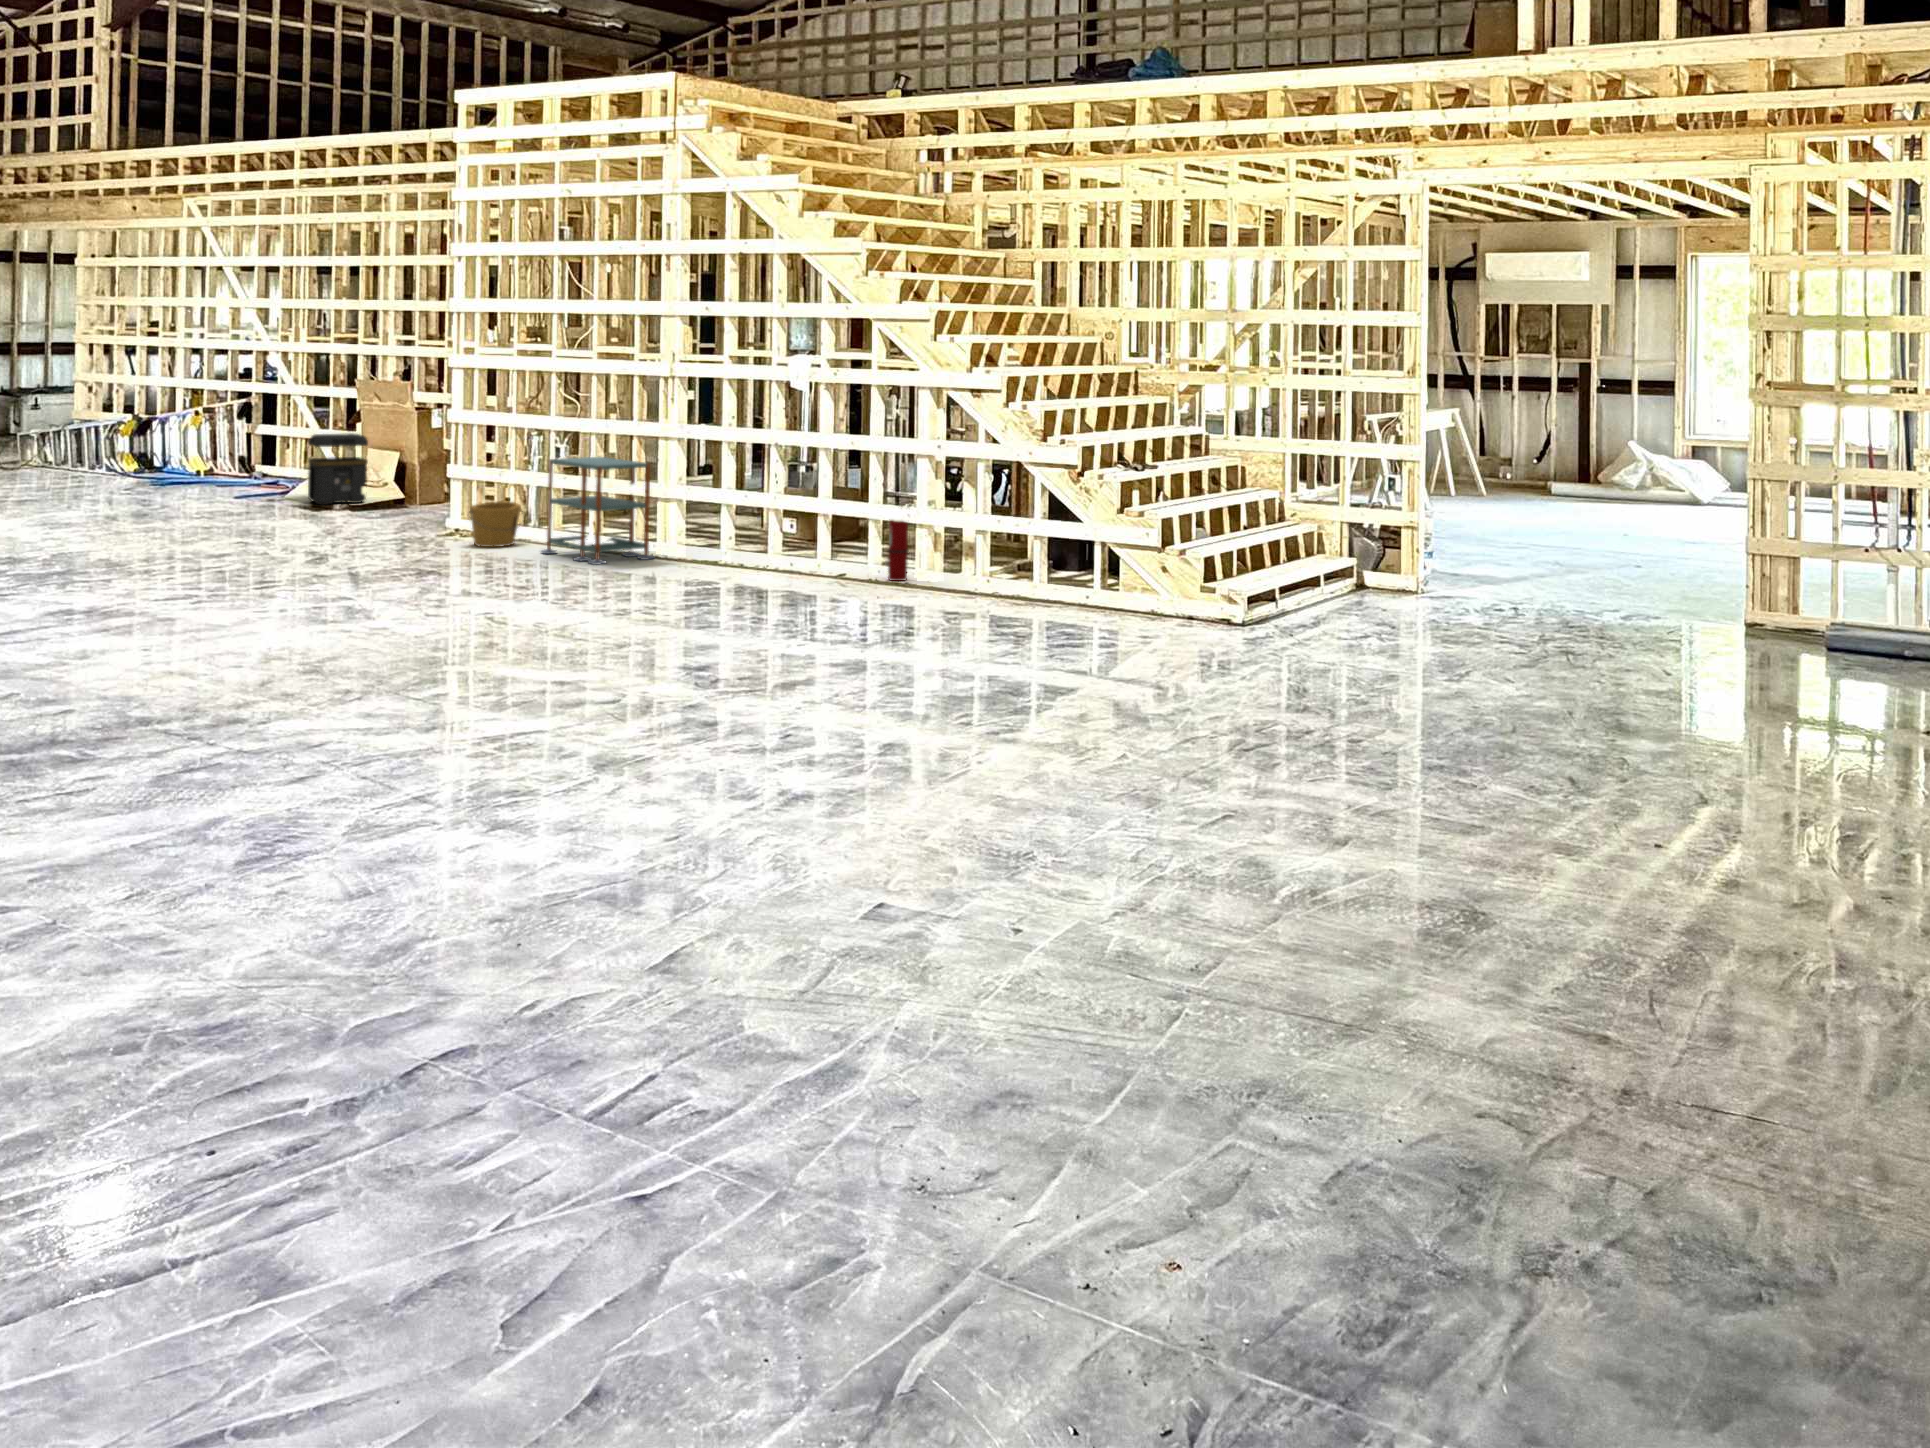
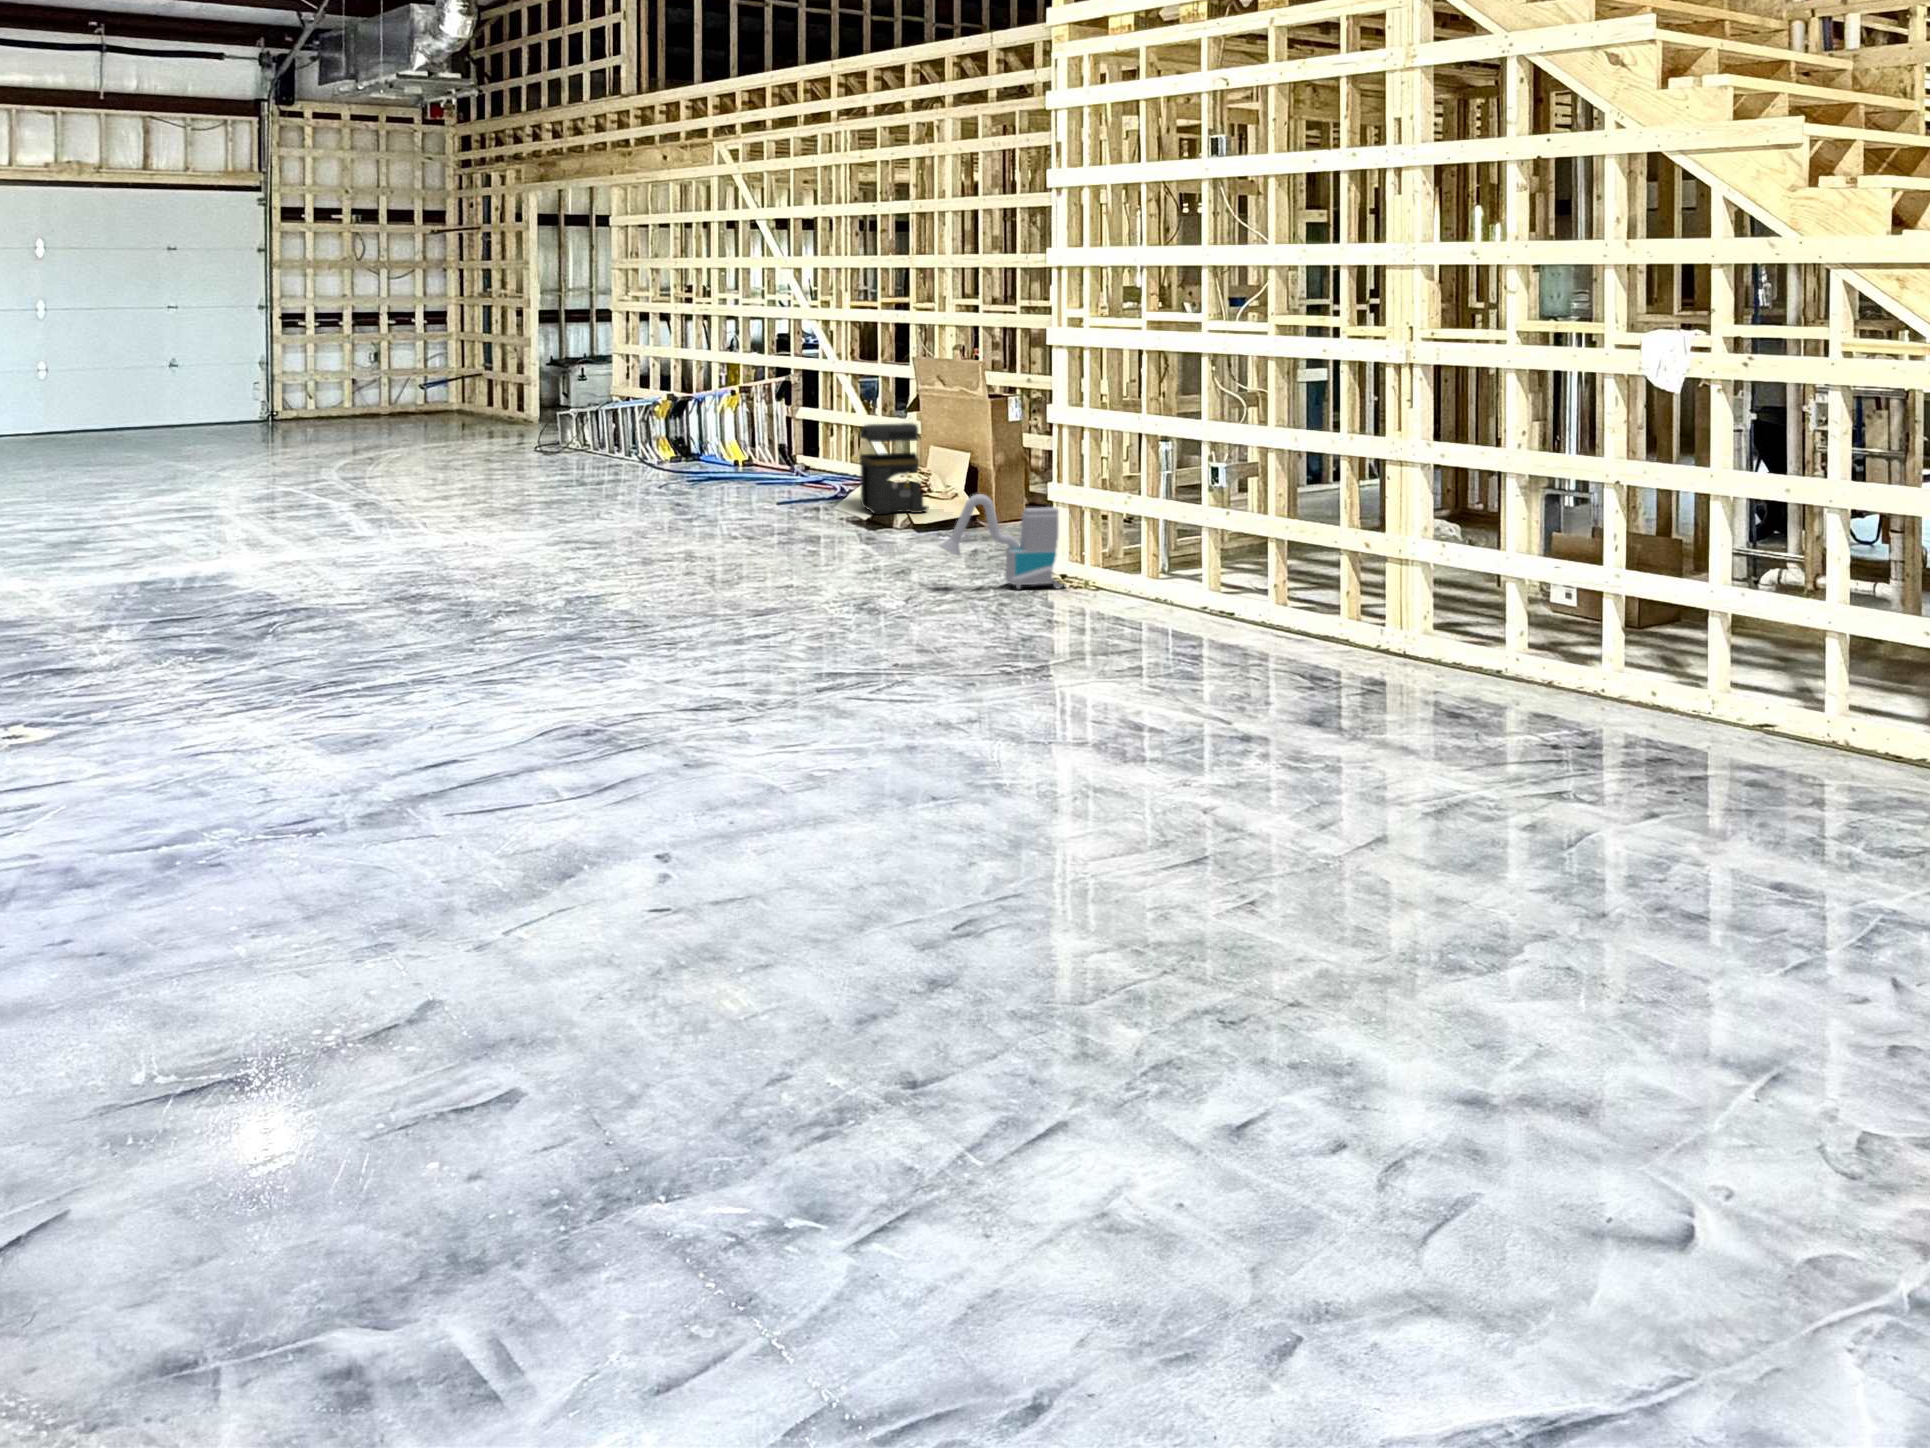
shelving unit: present [541,457,655,565] -> none [1201,481,1385,660]
vacuum cleaner: none [358,473,457,540] -> present [939,494,1064,589]
bucket: present [469,501,523,547] -> none [1089,539,1165,609]
fire extinguisher: present [888,505,909,581] -> none [1851,596,1893,738]

